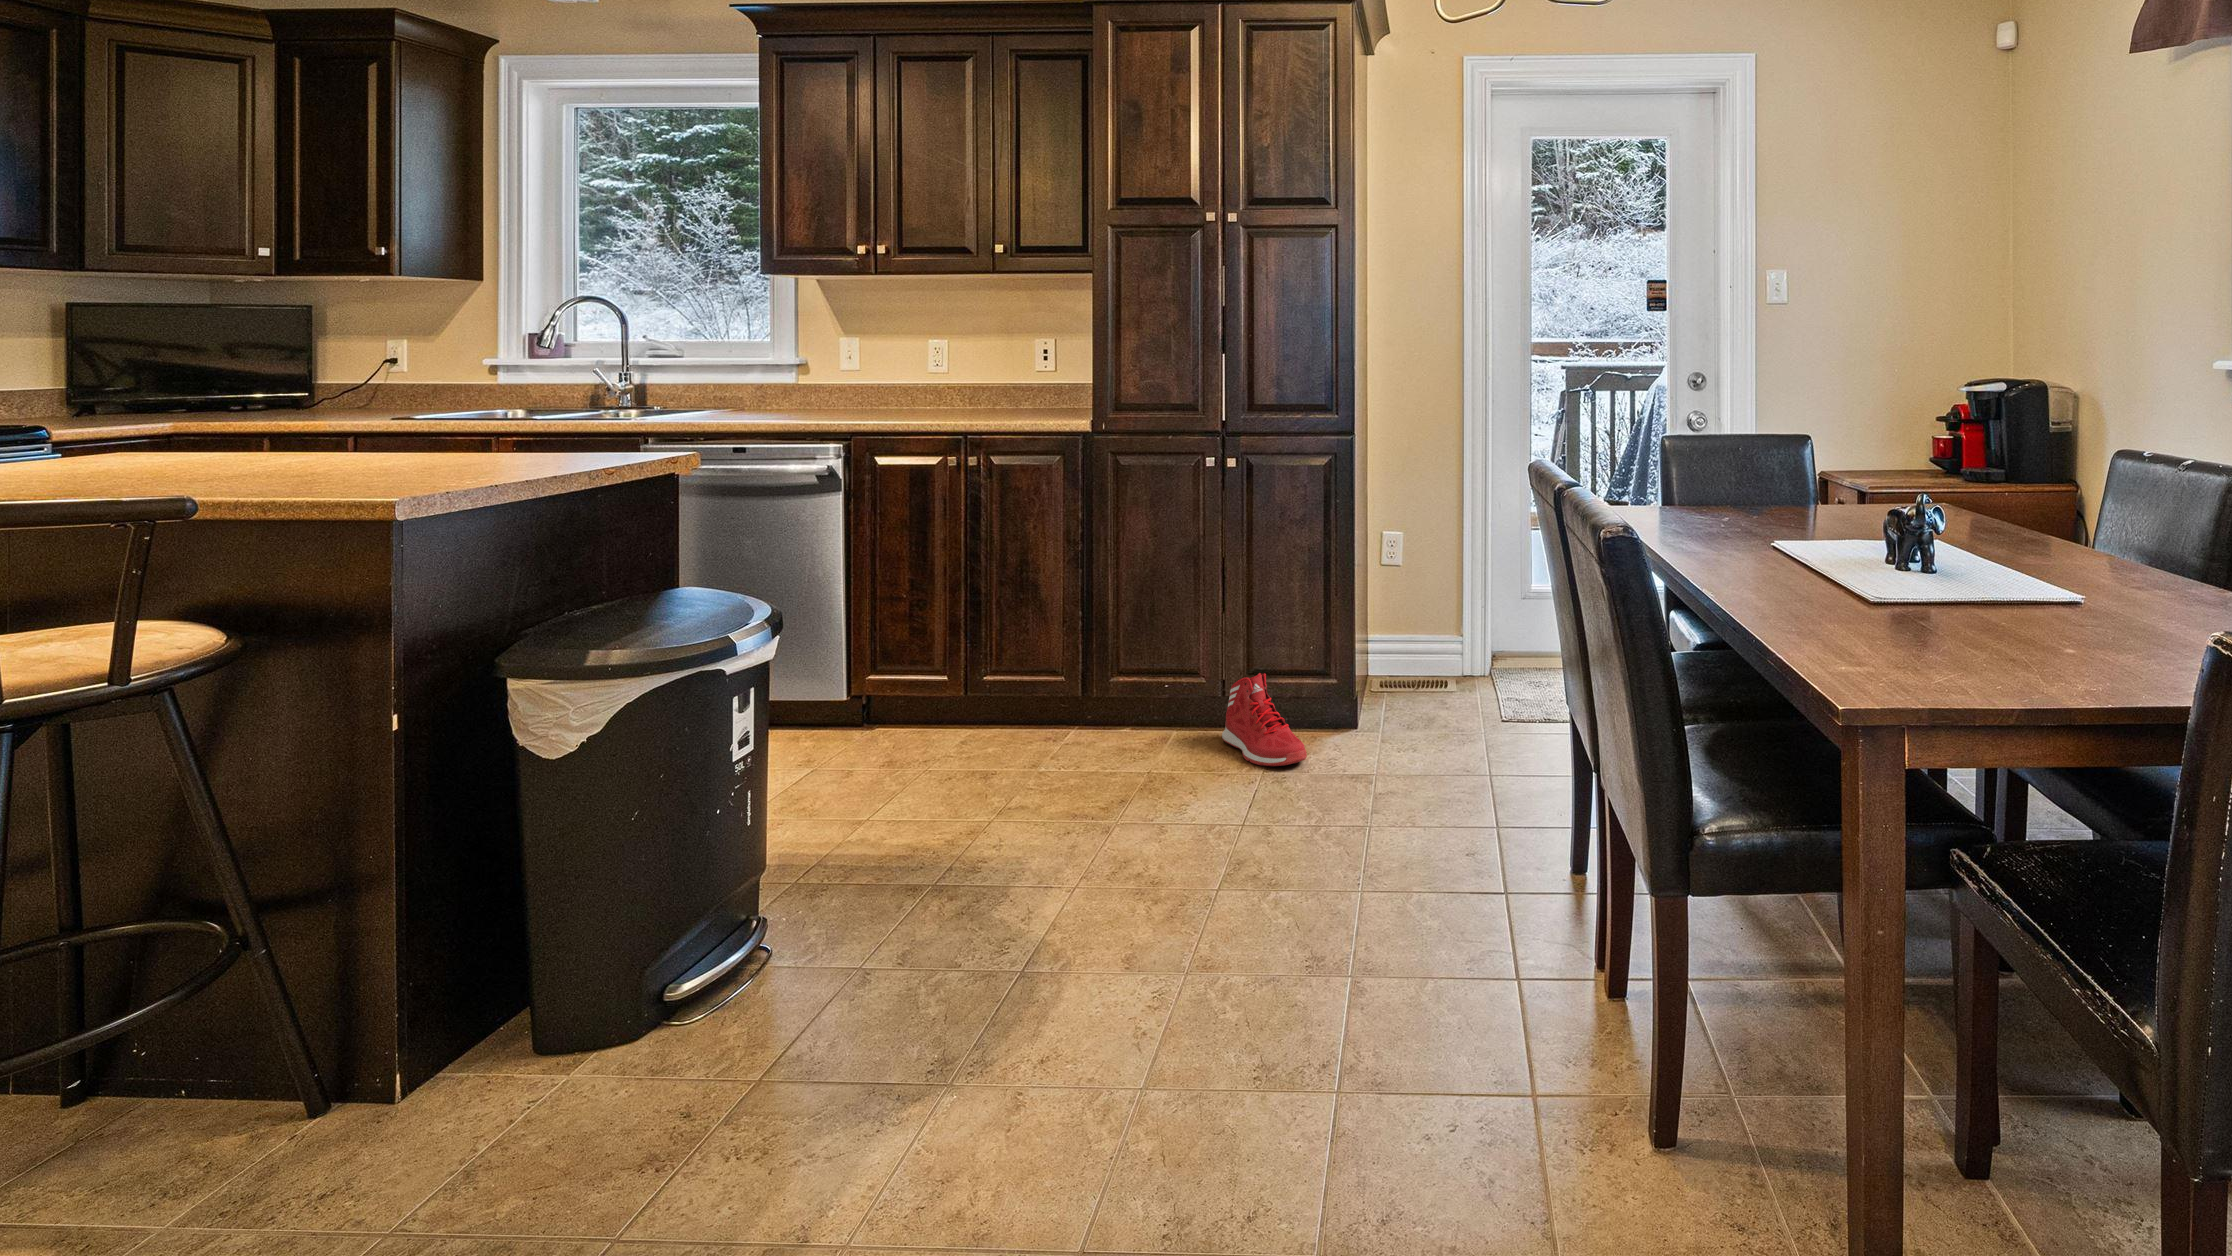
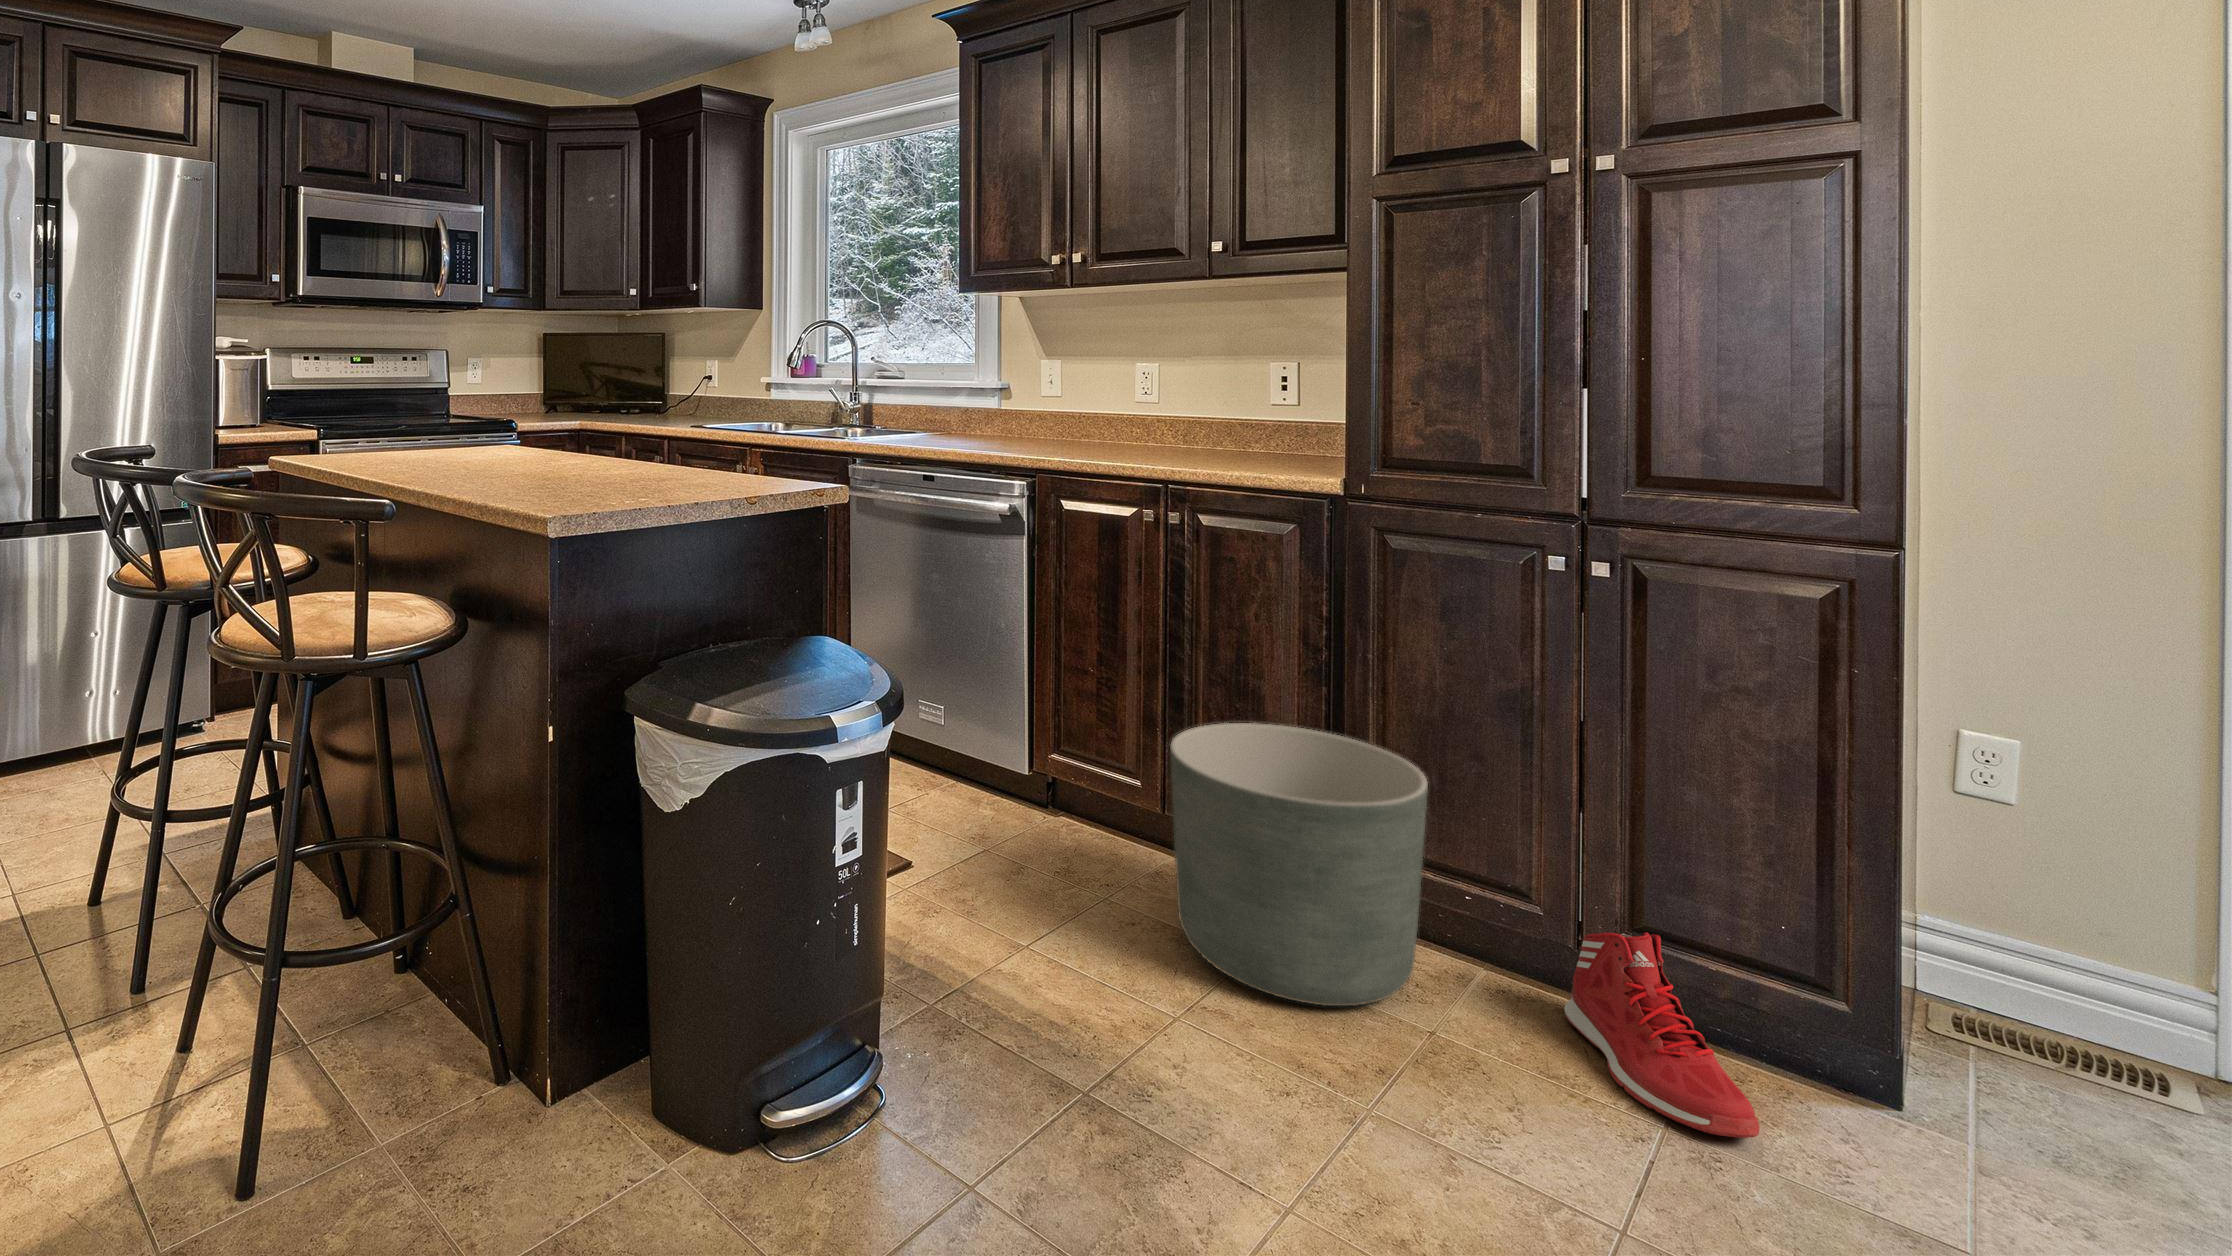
planter: none [980,600,1148,778] -> present [1170,723,1428,1006]

